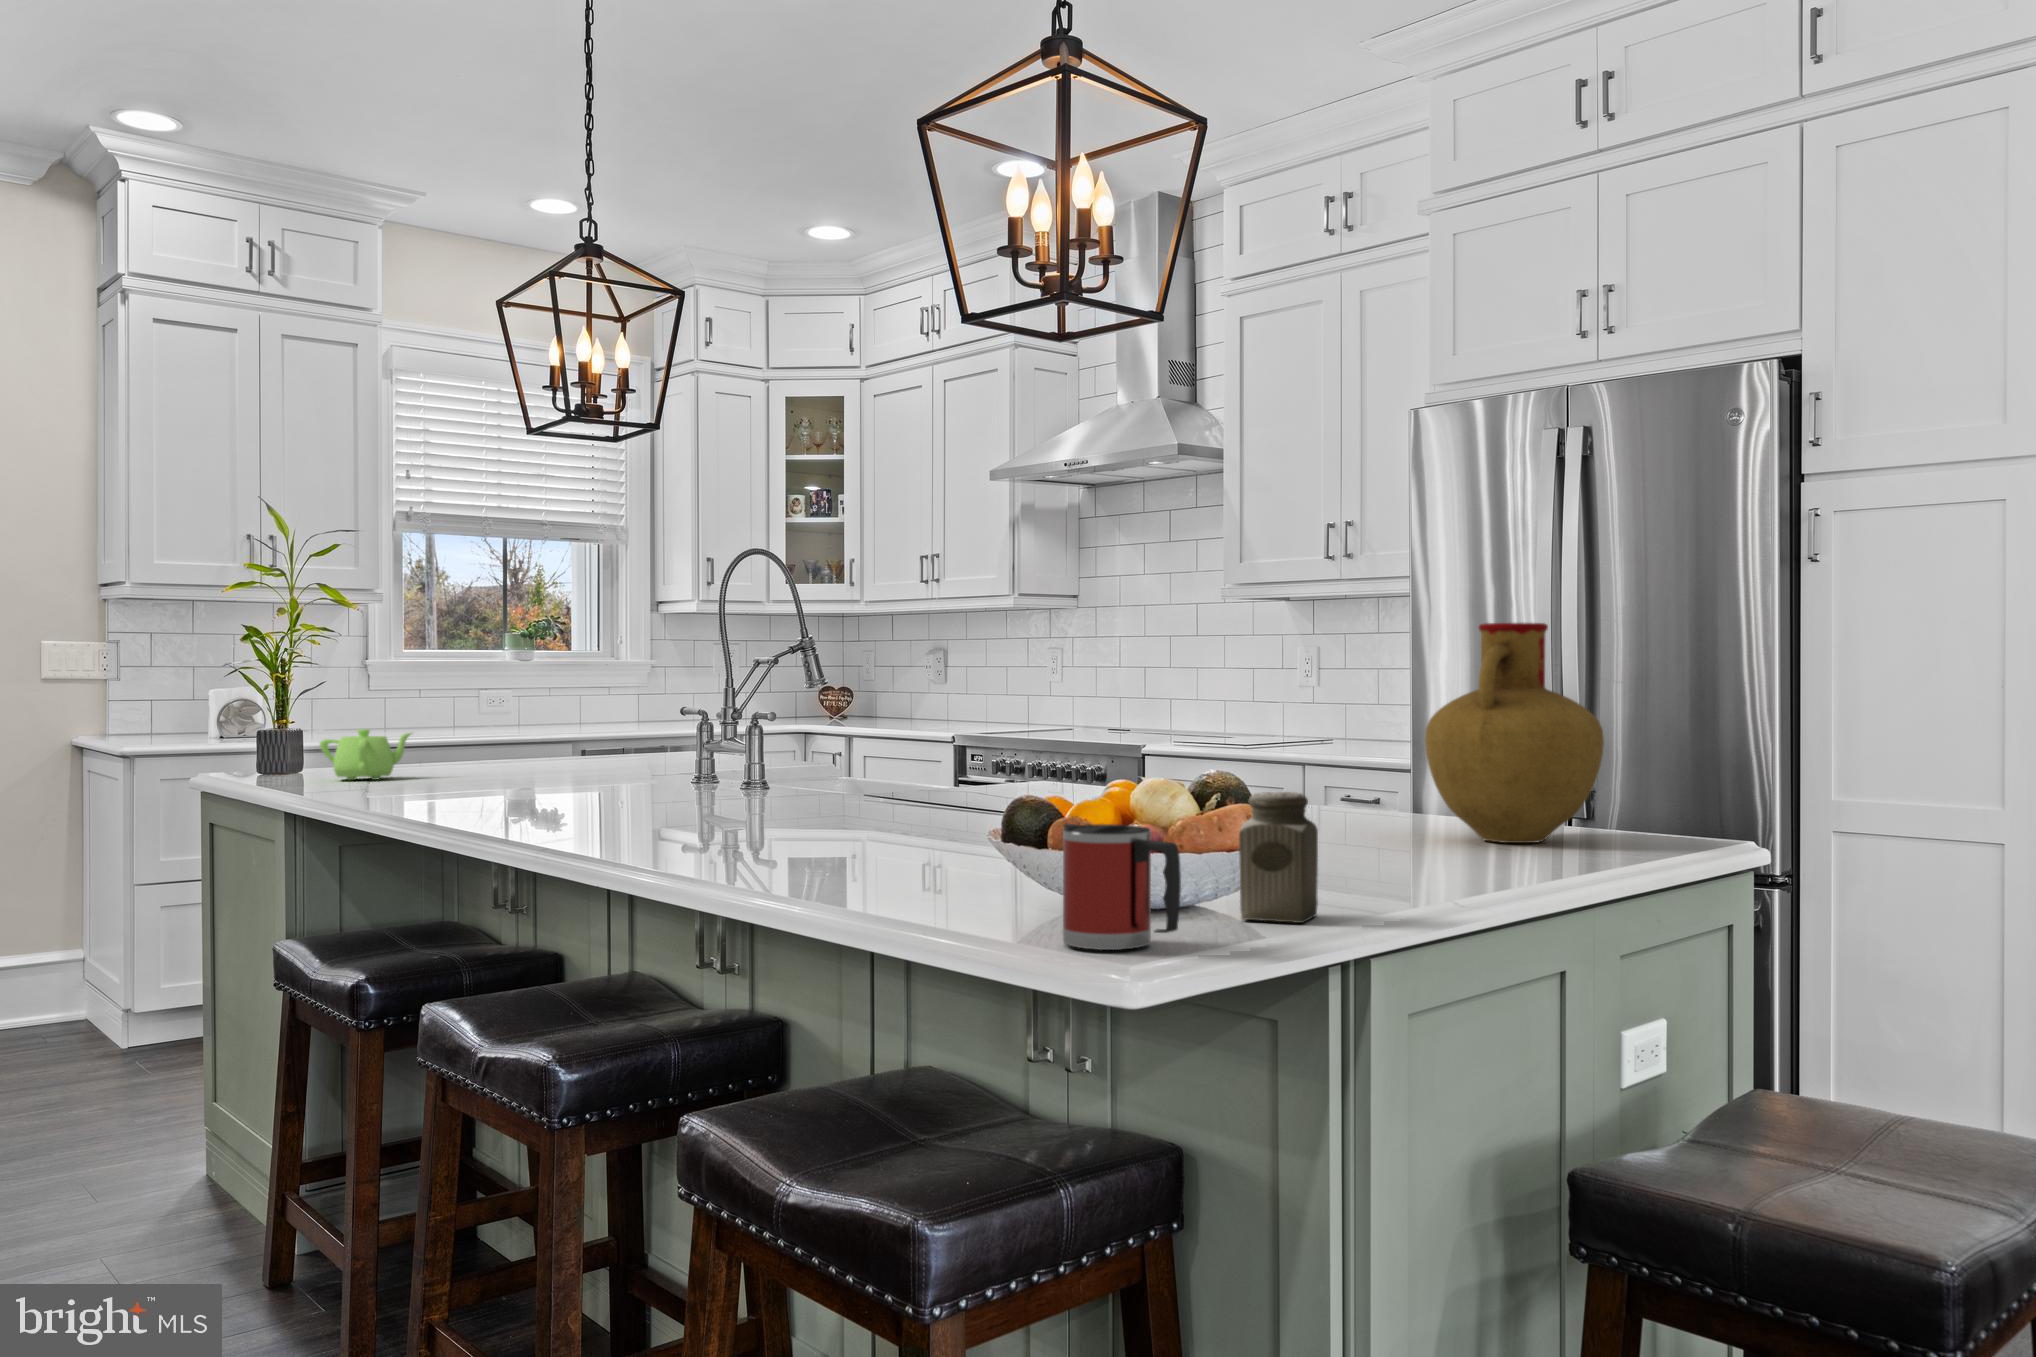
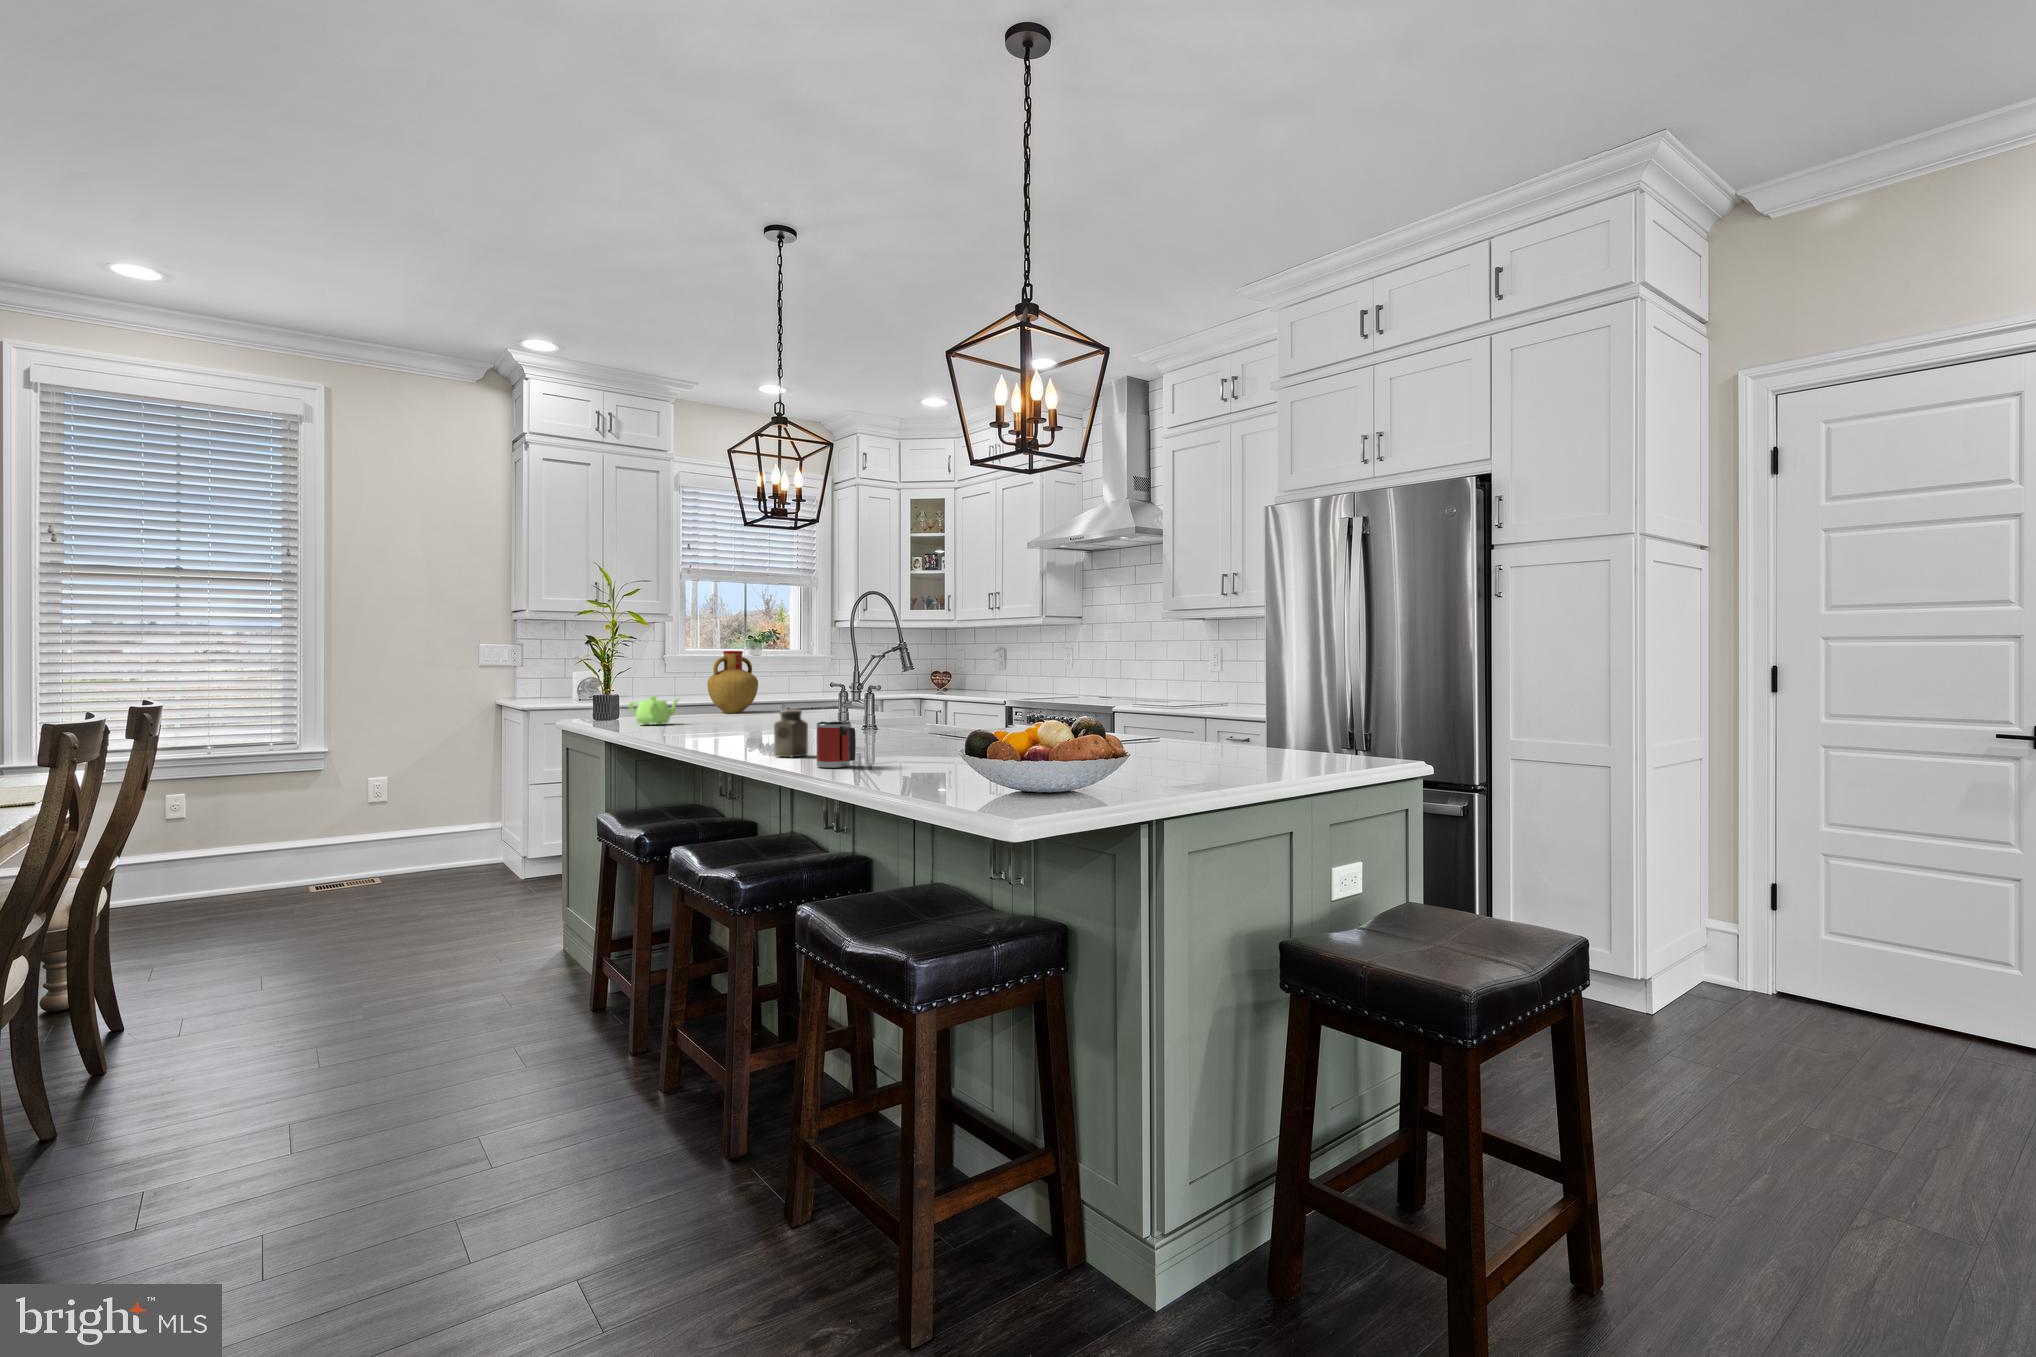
vase: present [1425,623,1604,843] -> present [707,651,758,713]
salt shaker: present [1239,792,1318,923] -> present [774,709,808,757]
mug: present [1063,824,1181,950] -> present [817,722,856,768]

